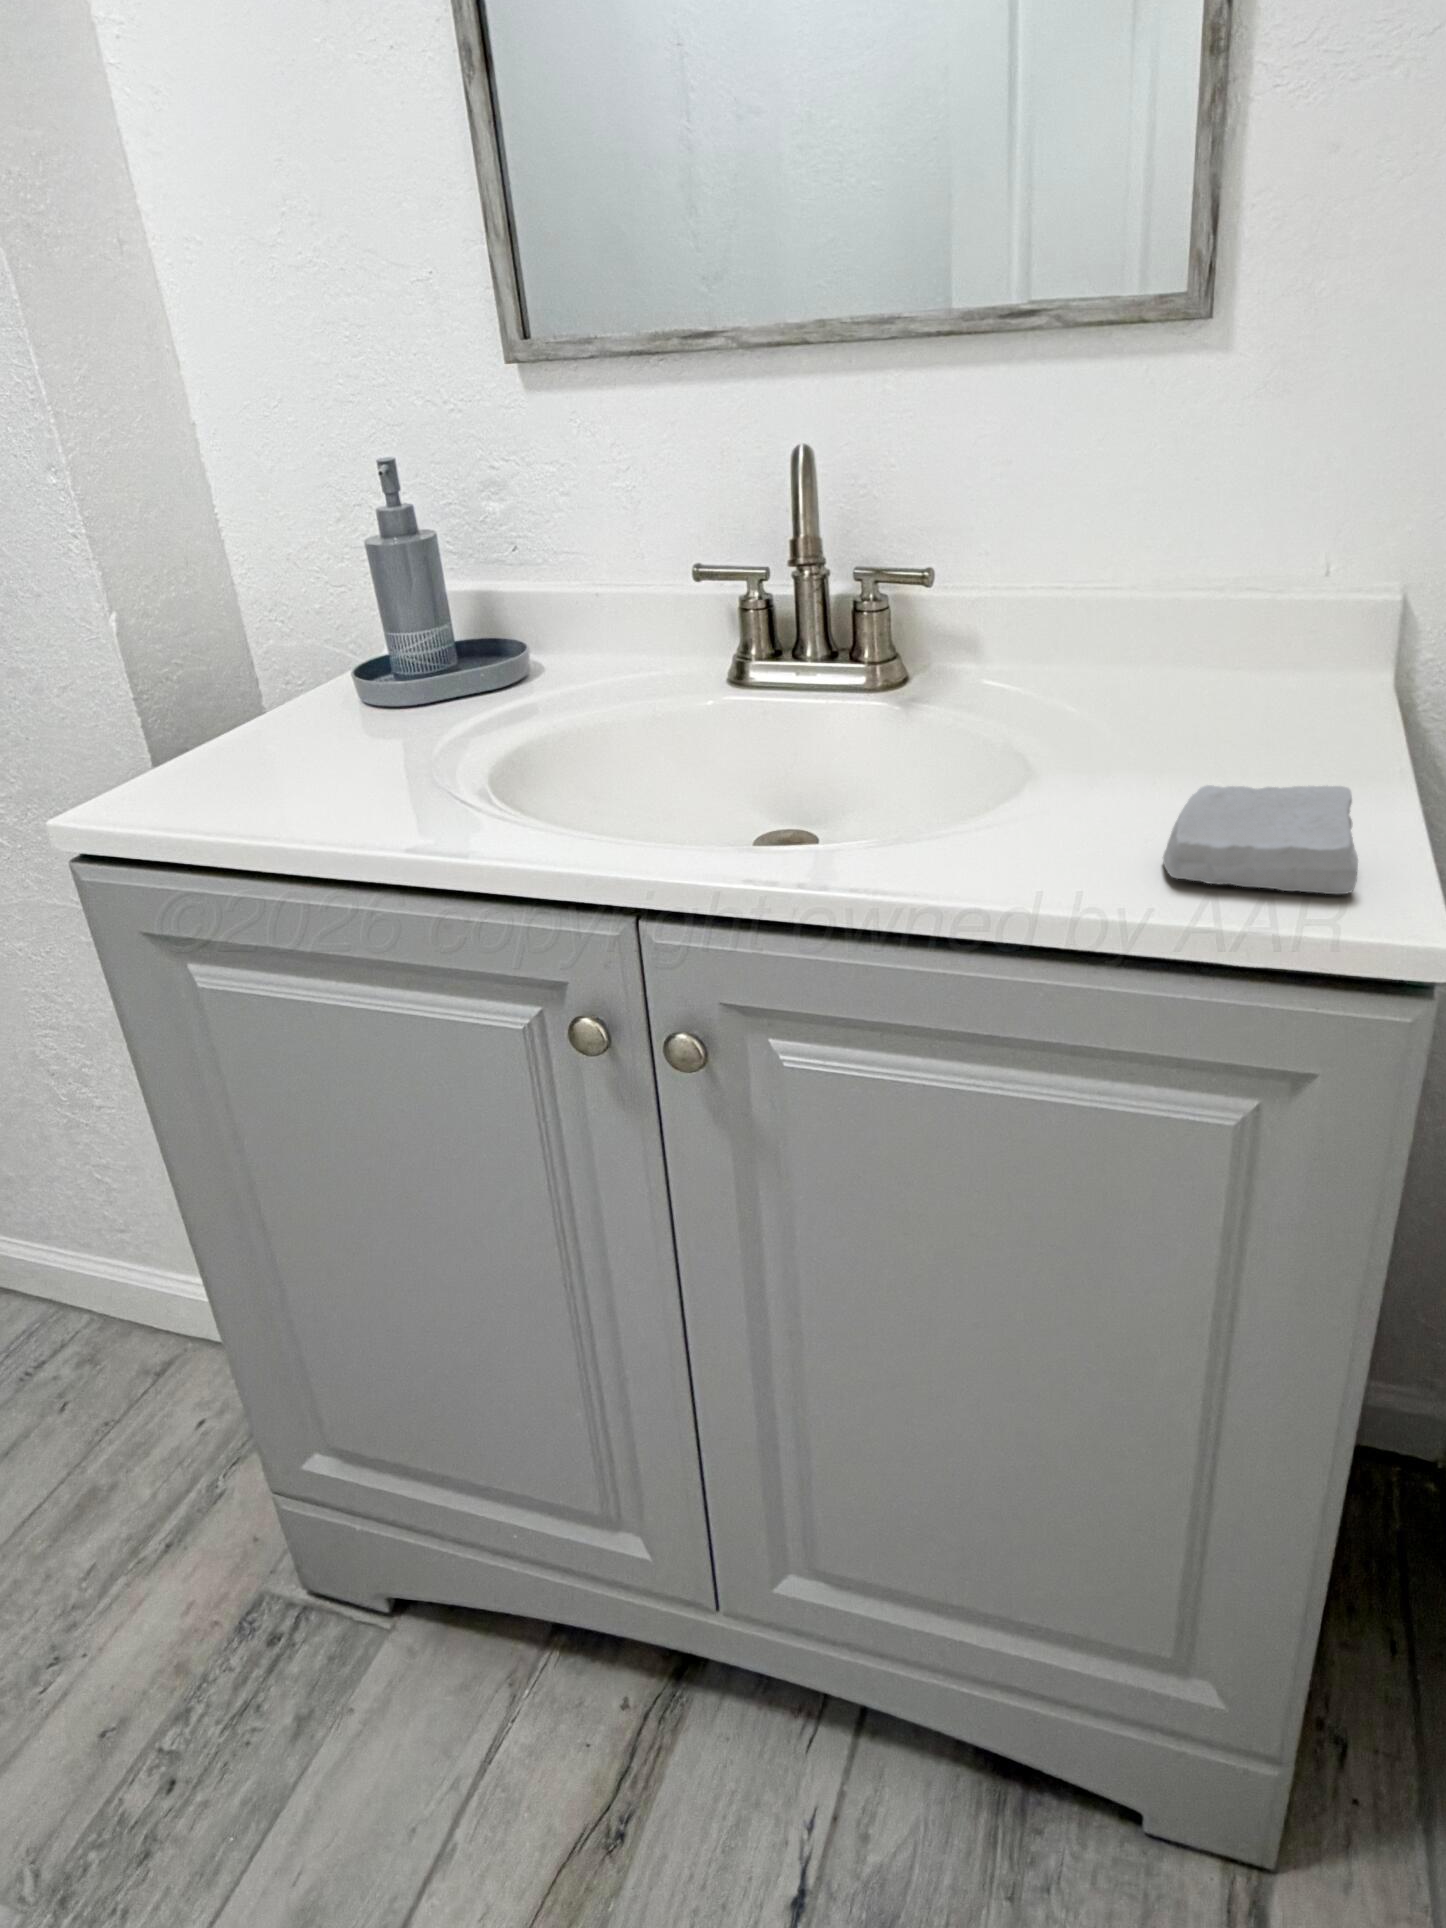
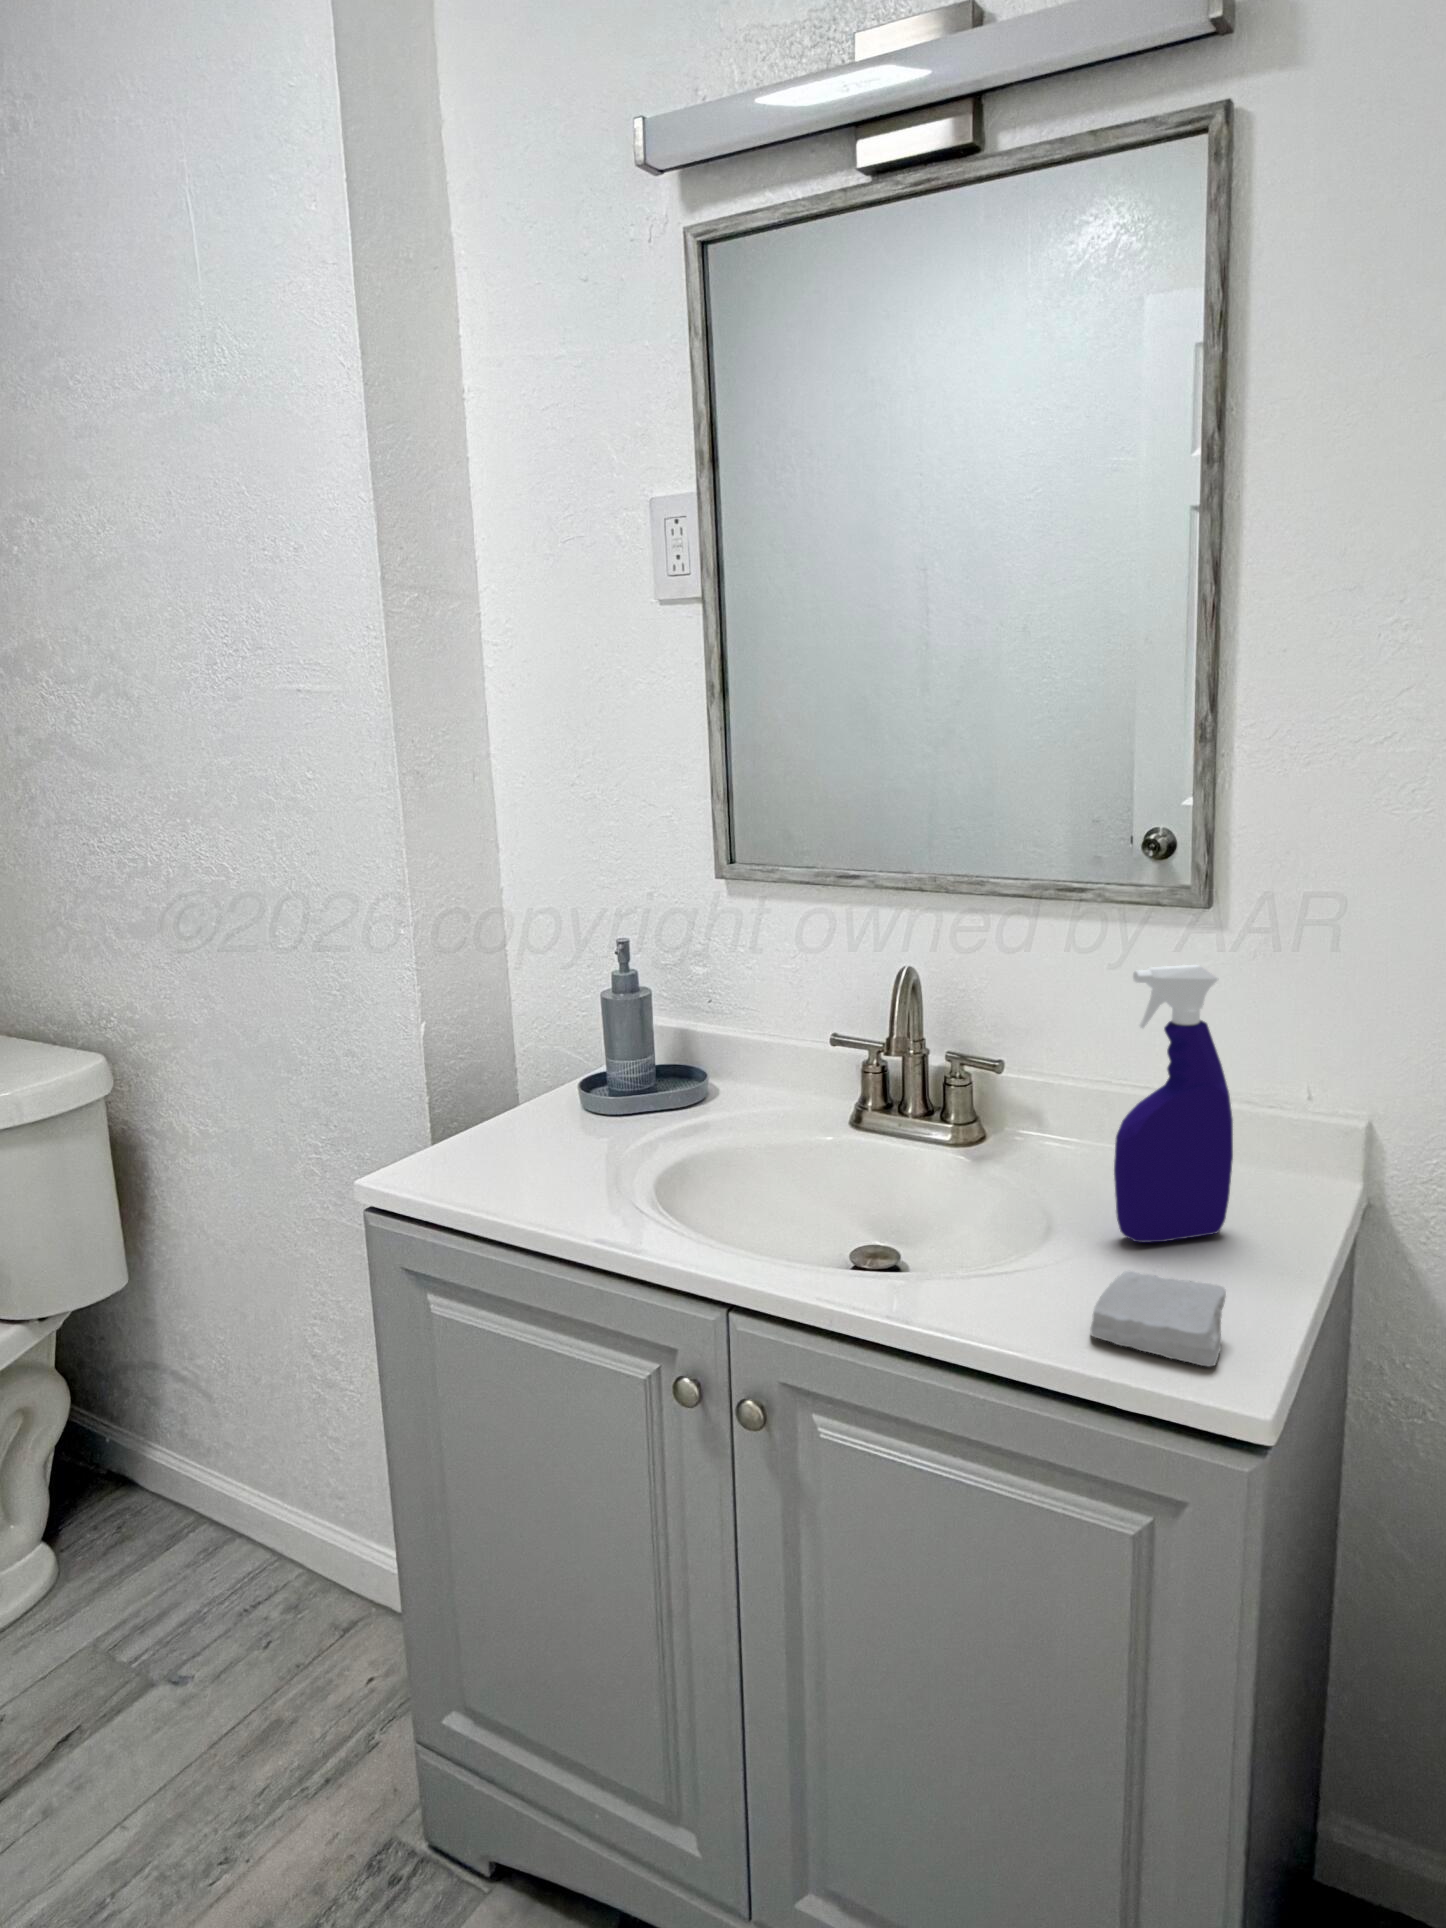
spray bottle: none [1132,360,1281,766] -> present [1114,965,1233,1242]

